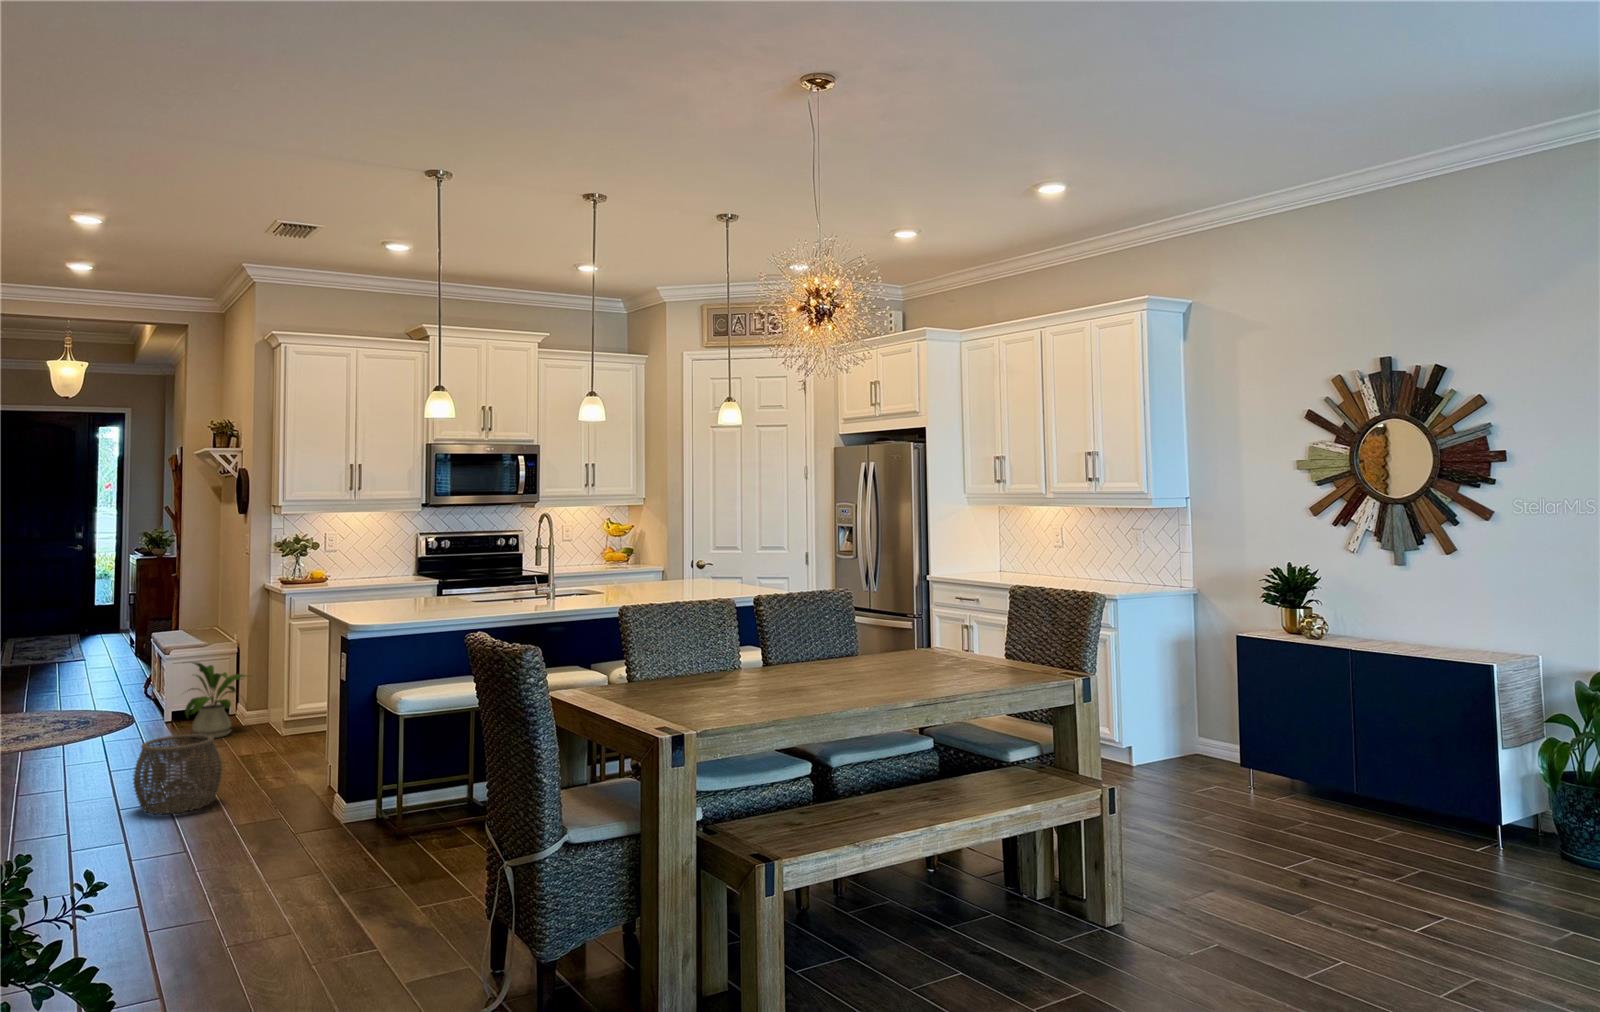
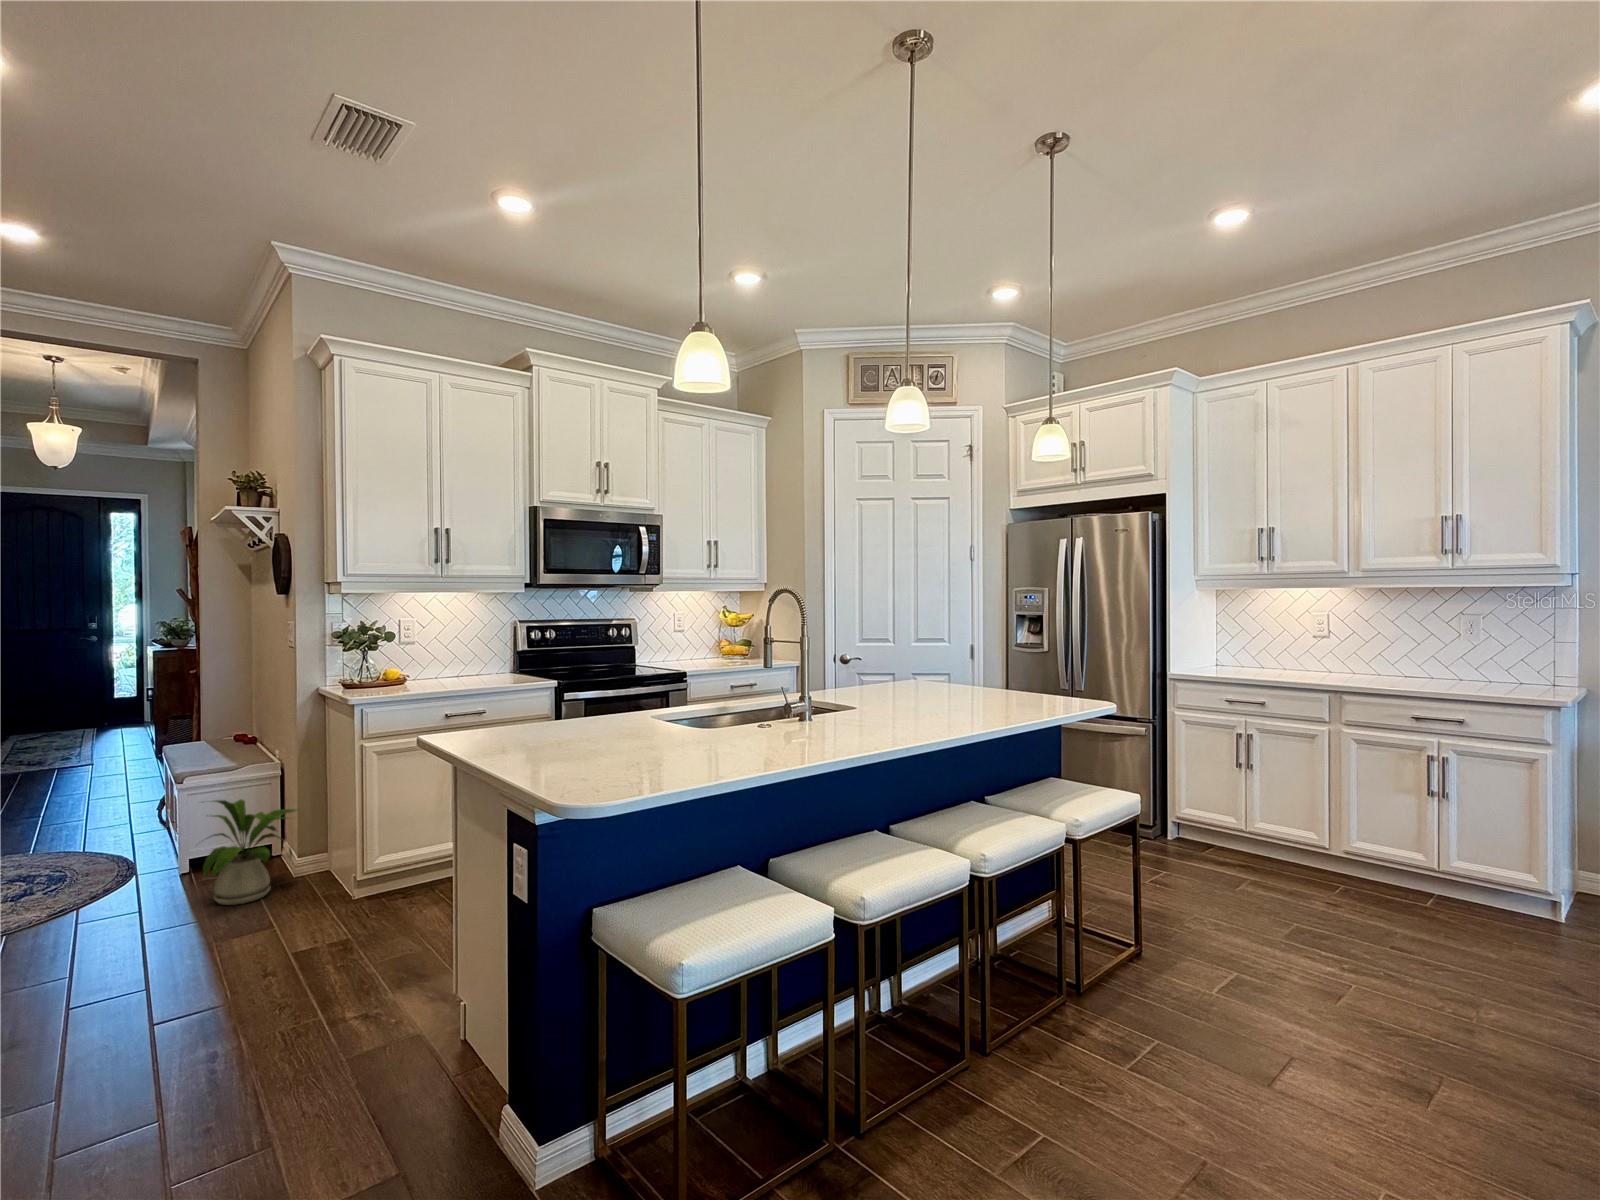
woven basket: present [133,734,222,814] -> none [92,956,262,1123]

